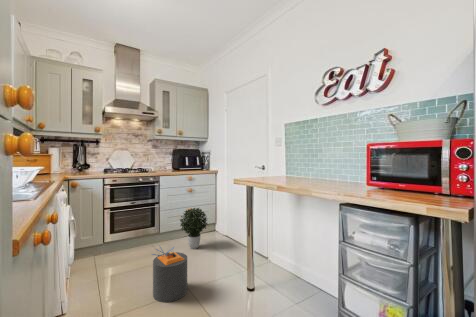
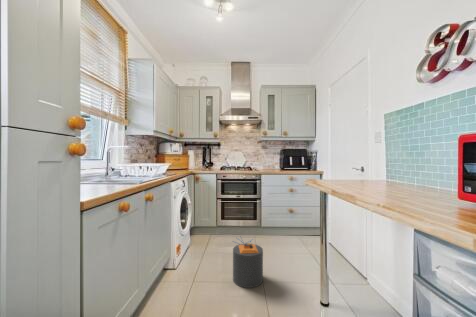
potted plant: present [180,208,208,249] -> none [275,207,304,248]

